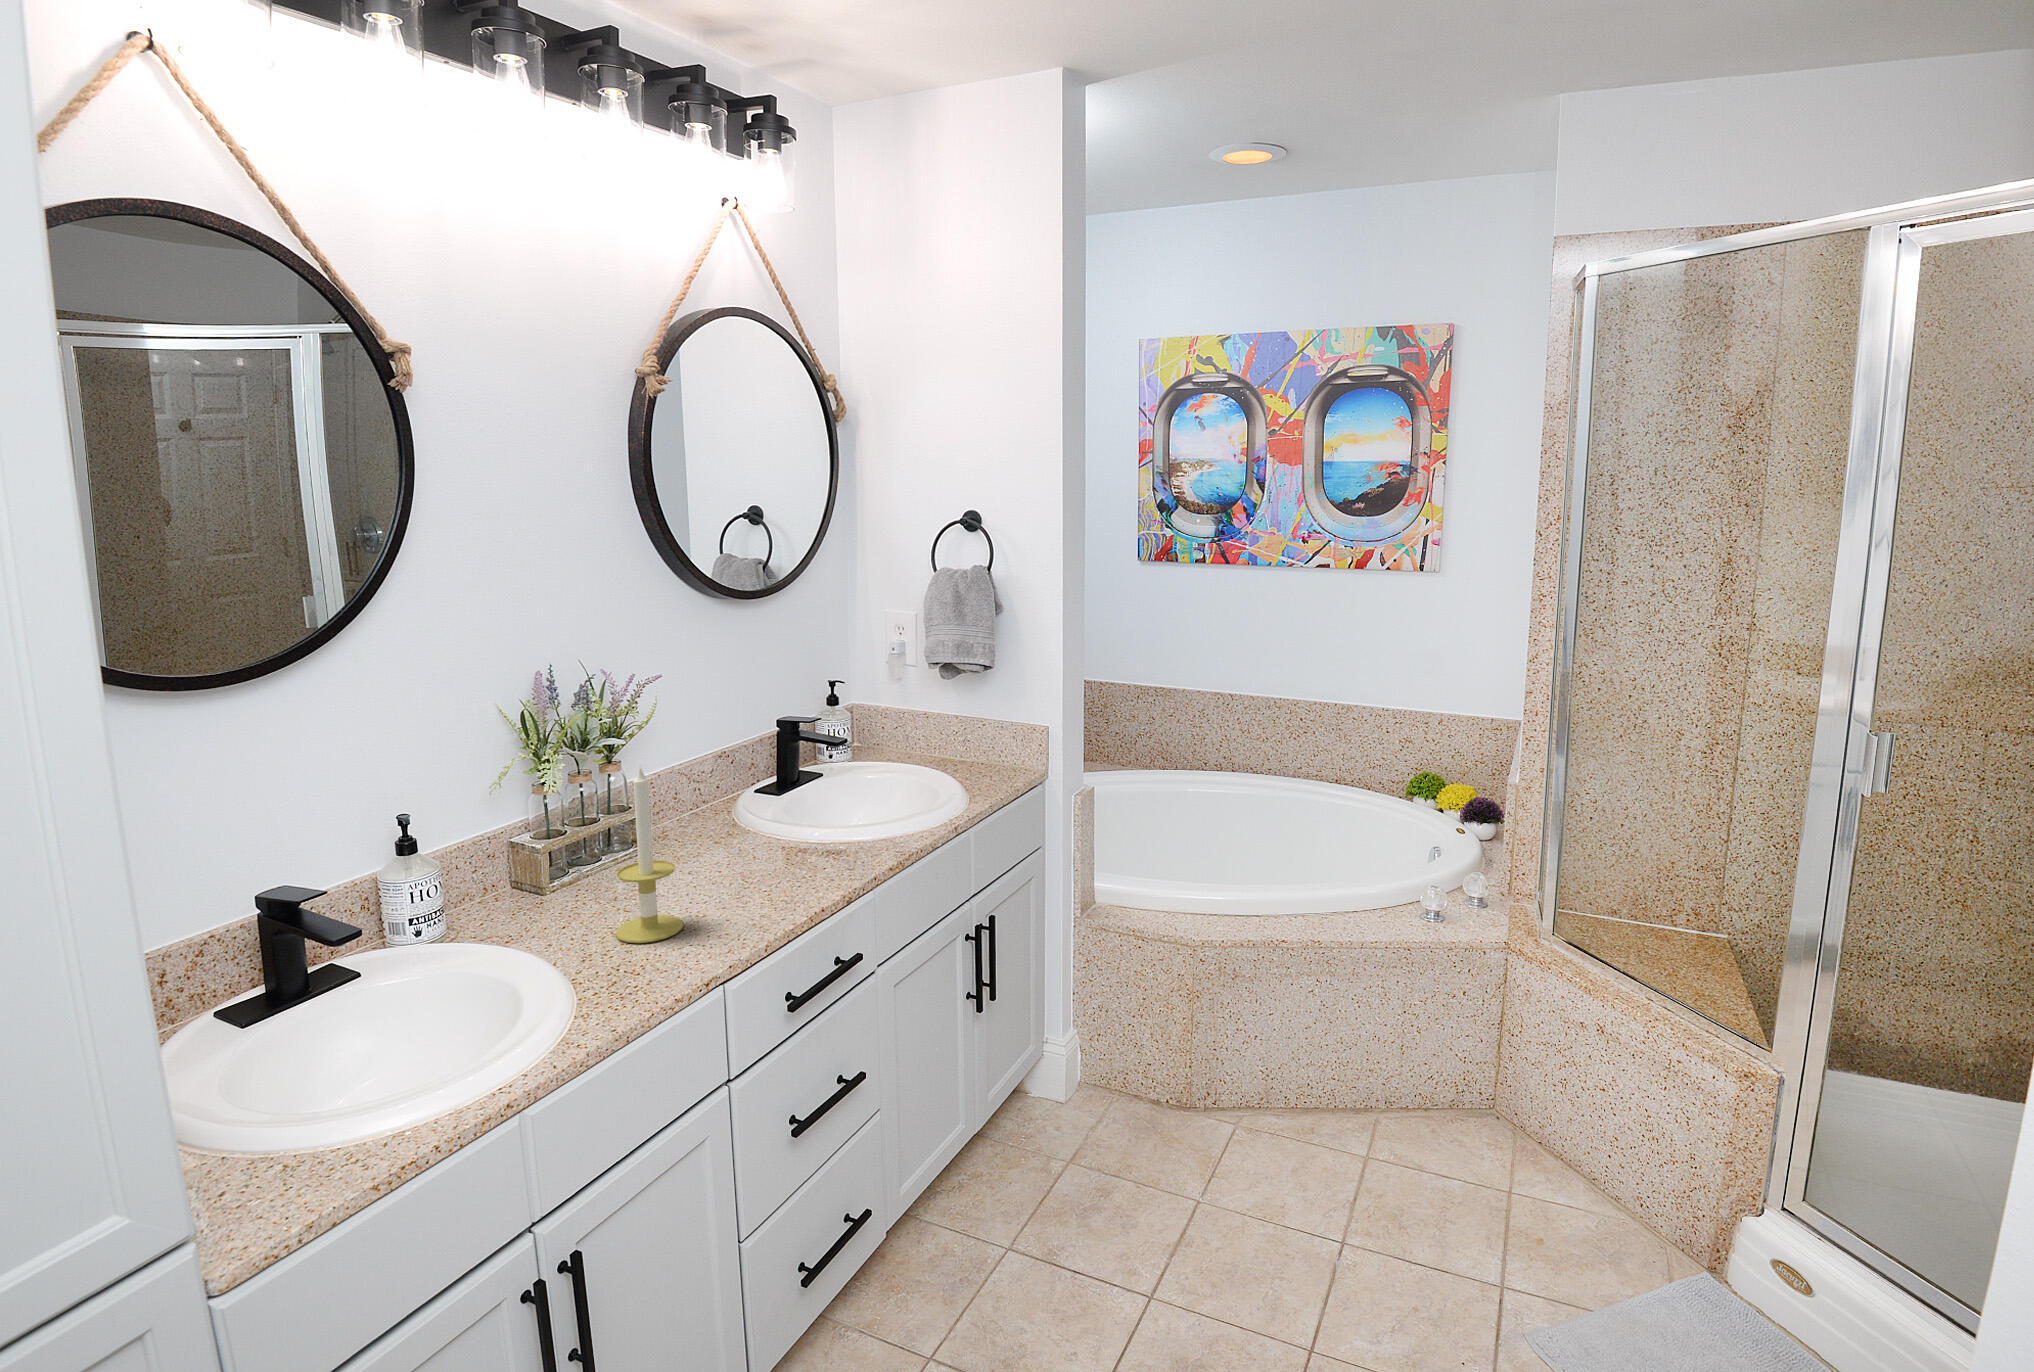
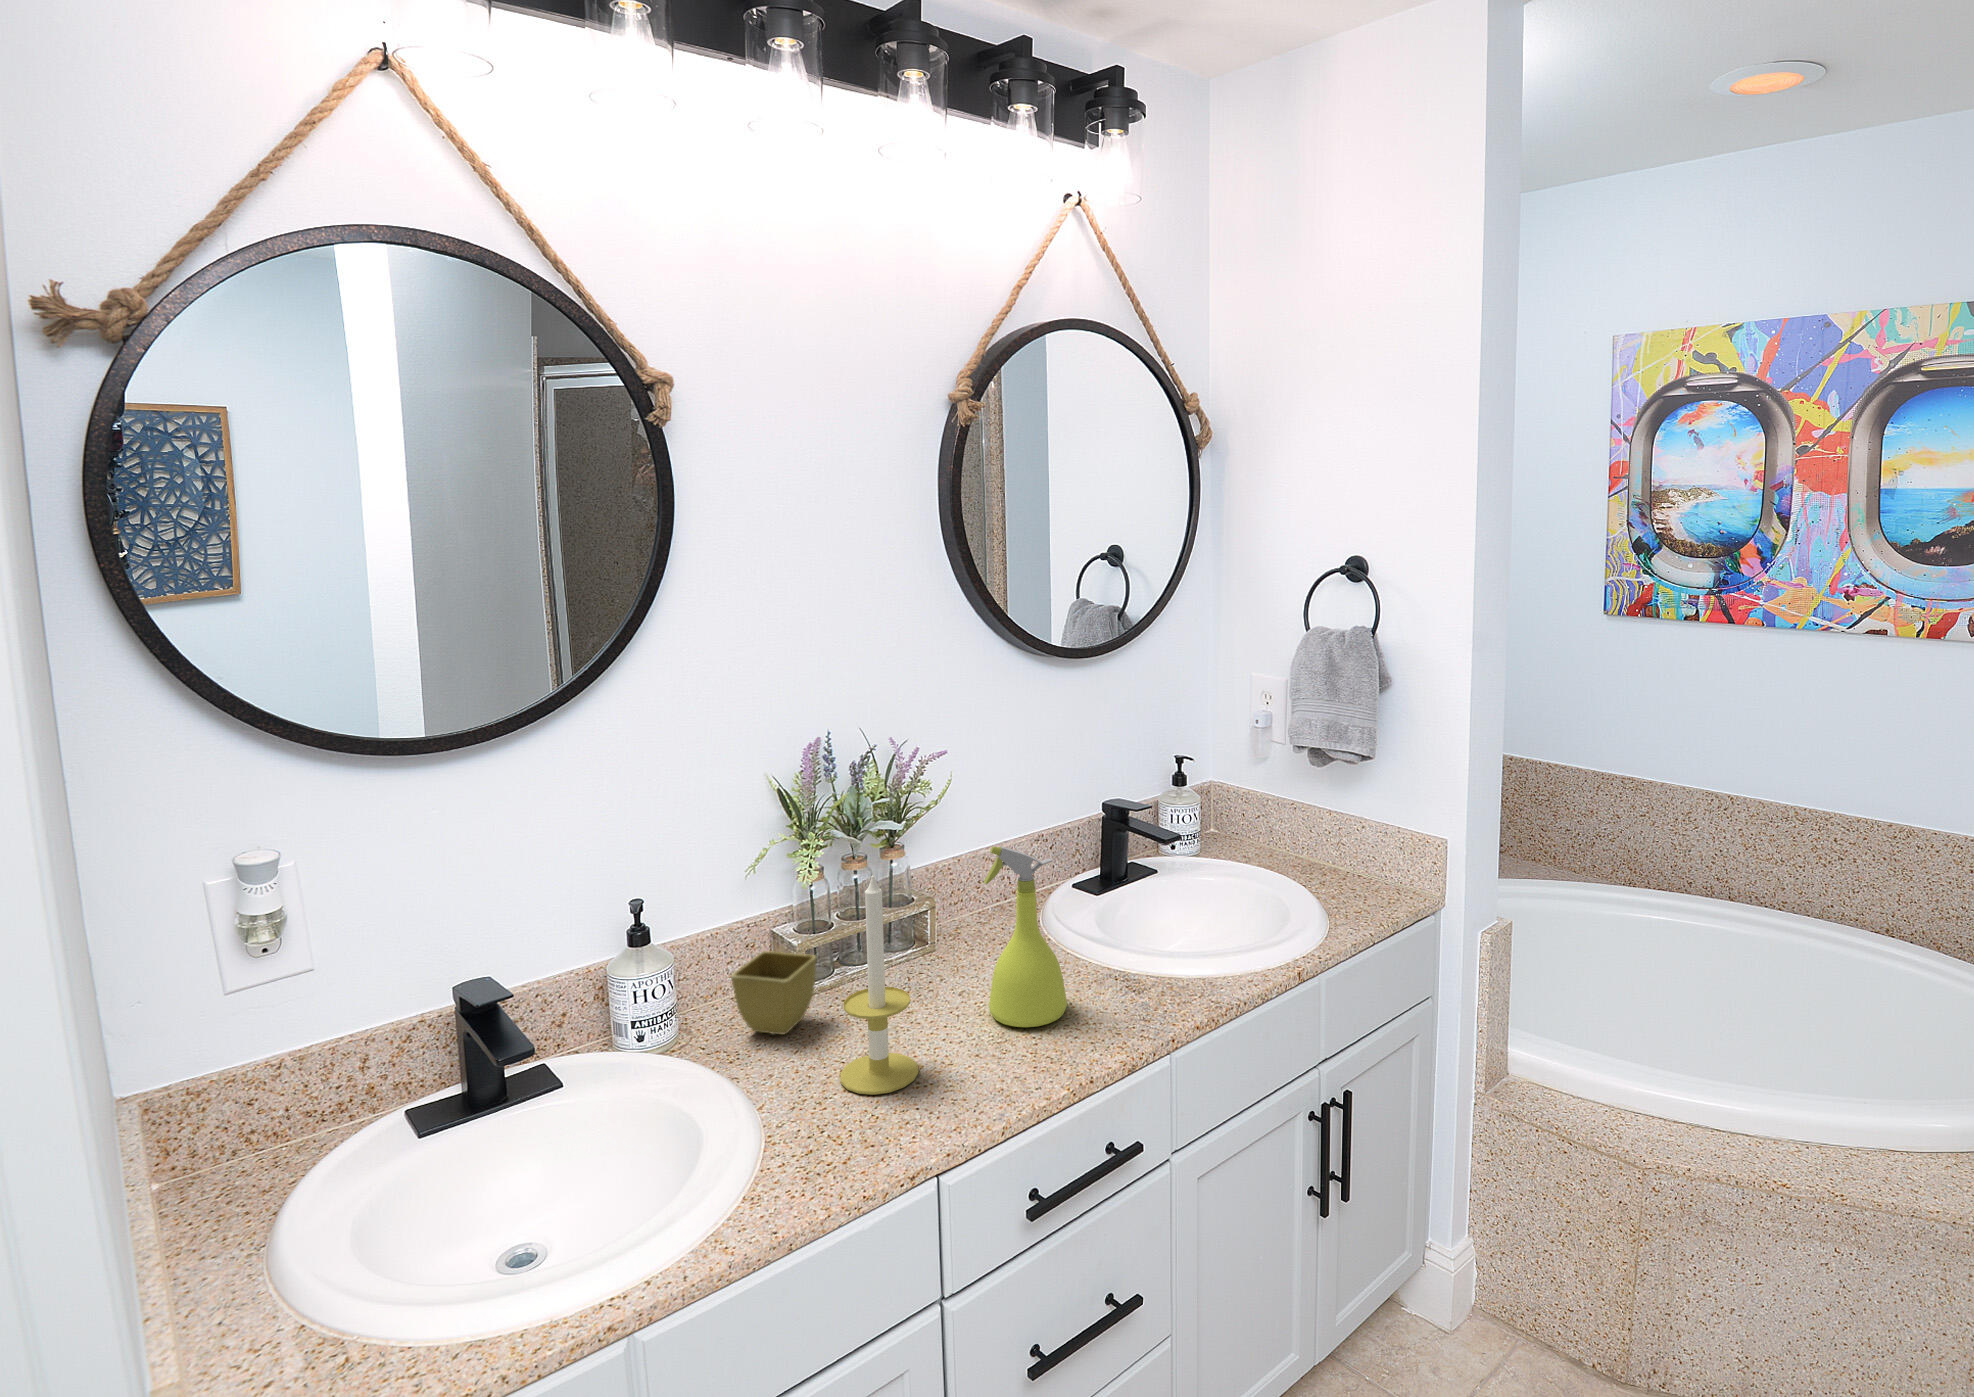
spray bottle: none [717,743,788,885] -> present [984,846,1067,1027]
flower pot: none [494,852,568,921] -> present [731,951,817,1034]

